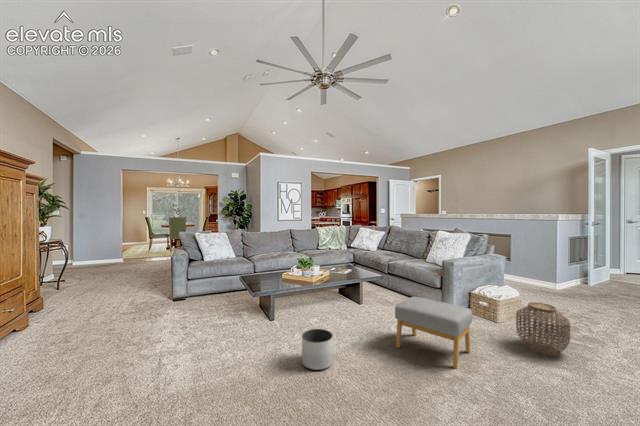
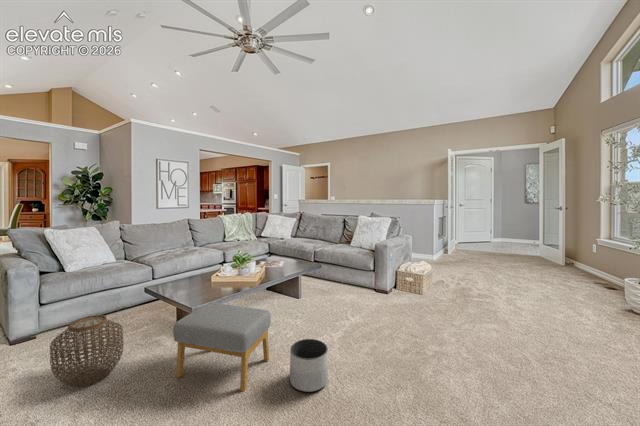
footstool: present [395,297,472,369] -> present [173,303,271,392]
woven basket: present [516,302,570,356] -> present [50,315,124,387]

